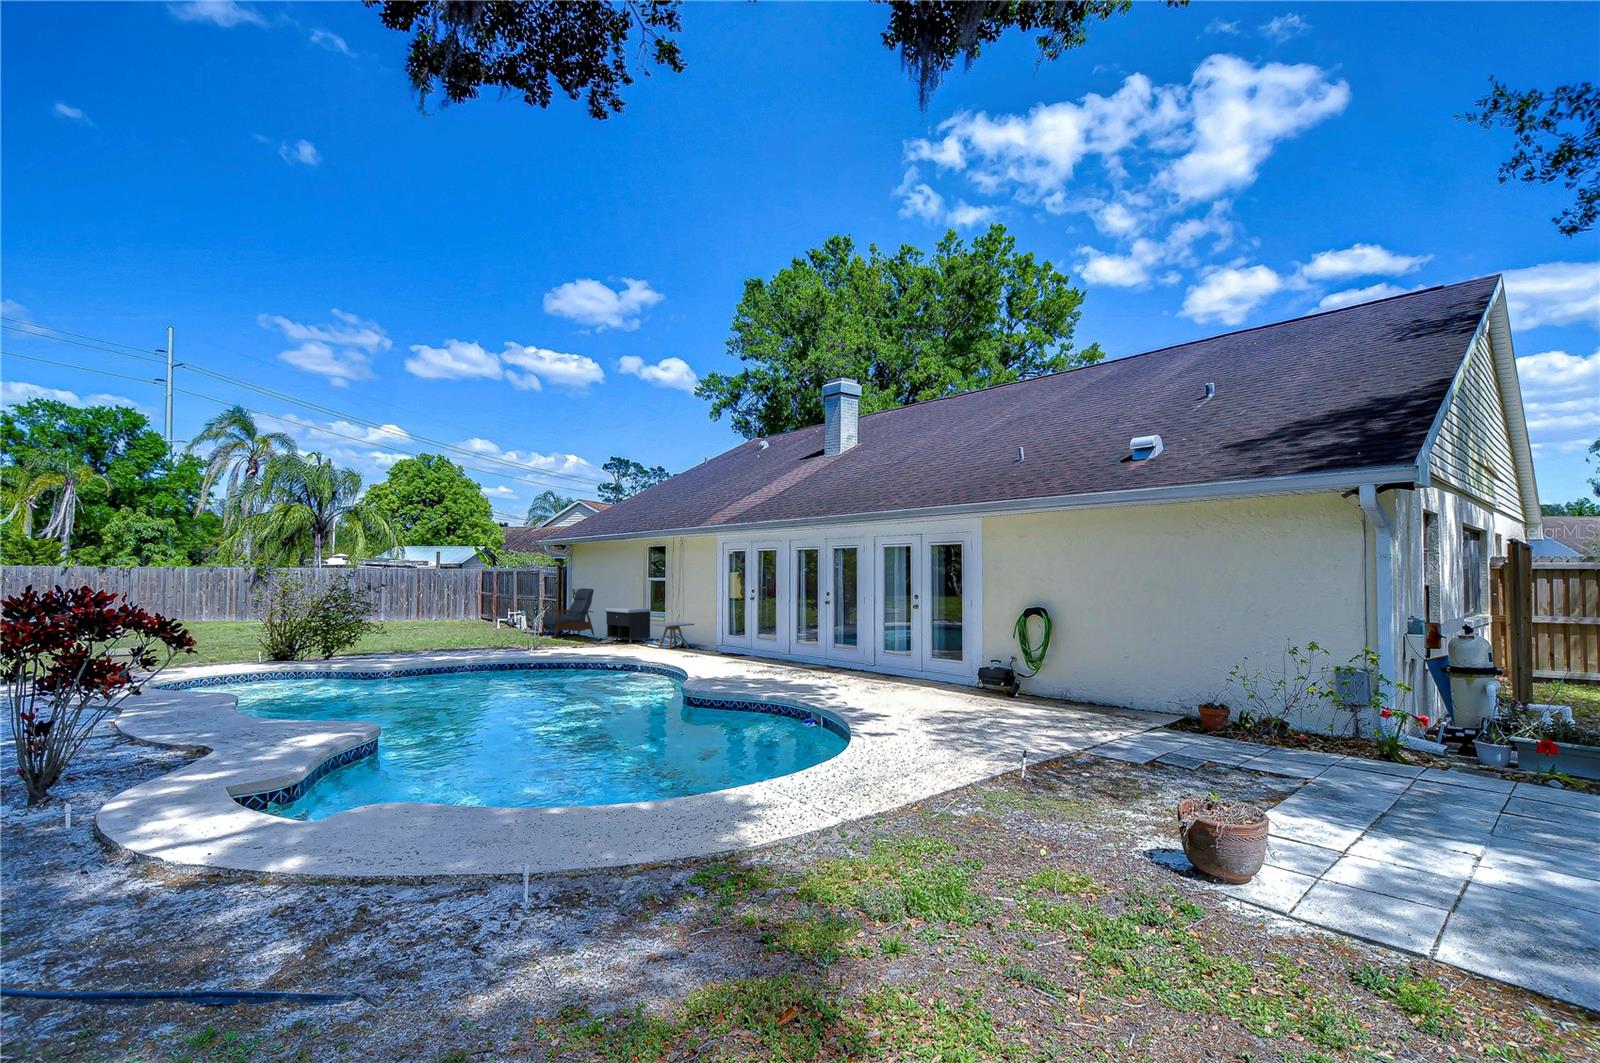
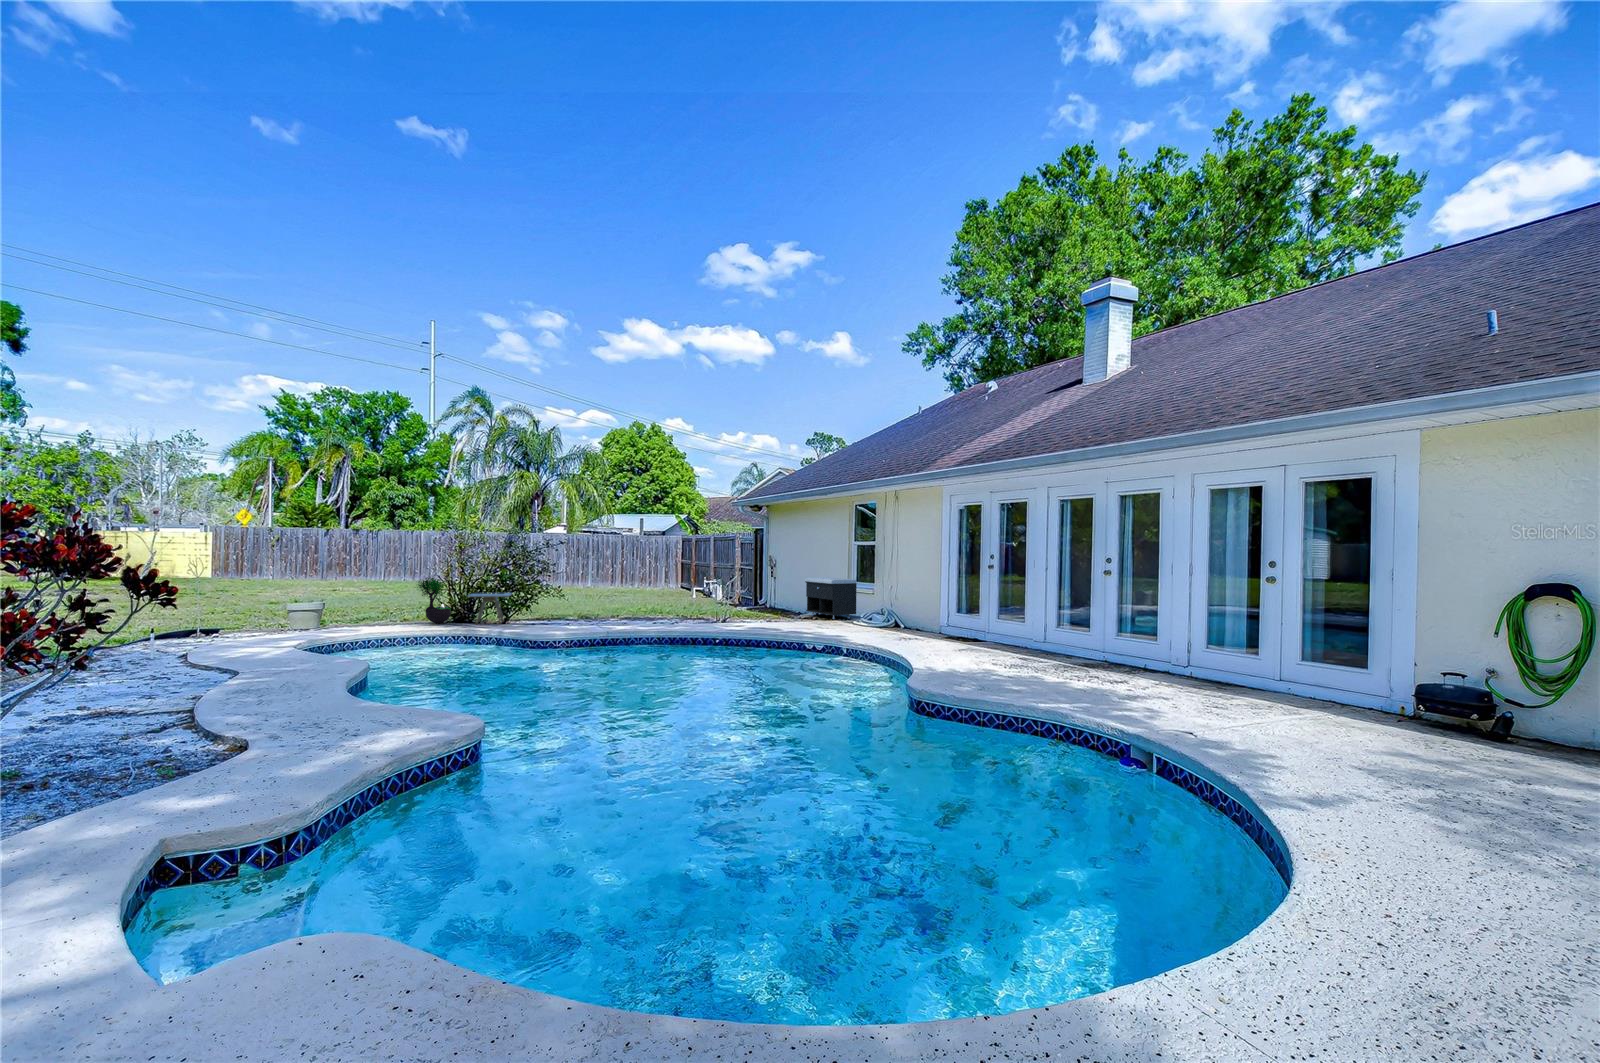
chair: present [540,588,594,638] -> none [735,556,792,610]
potted tree: none [213,618,254,666] -> present [417,576,451,623]
side table: present [651,622,694,649] -> present [468,593,512,624]

